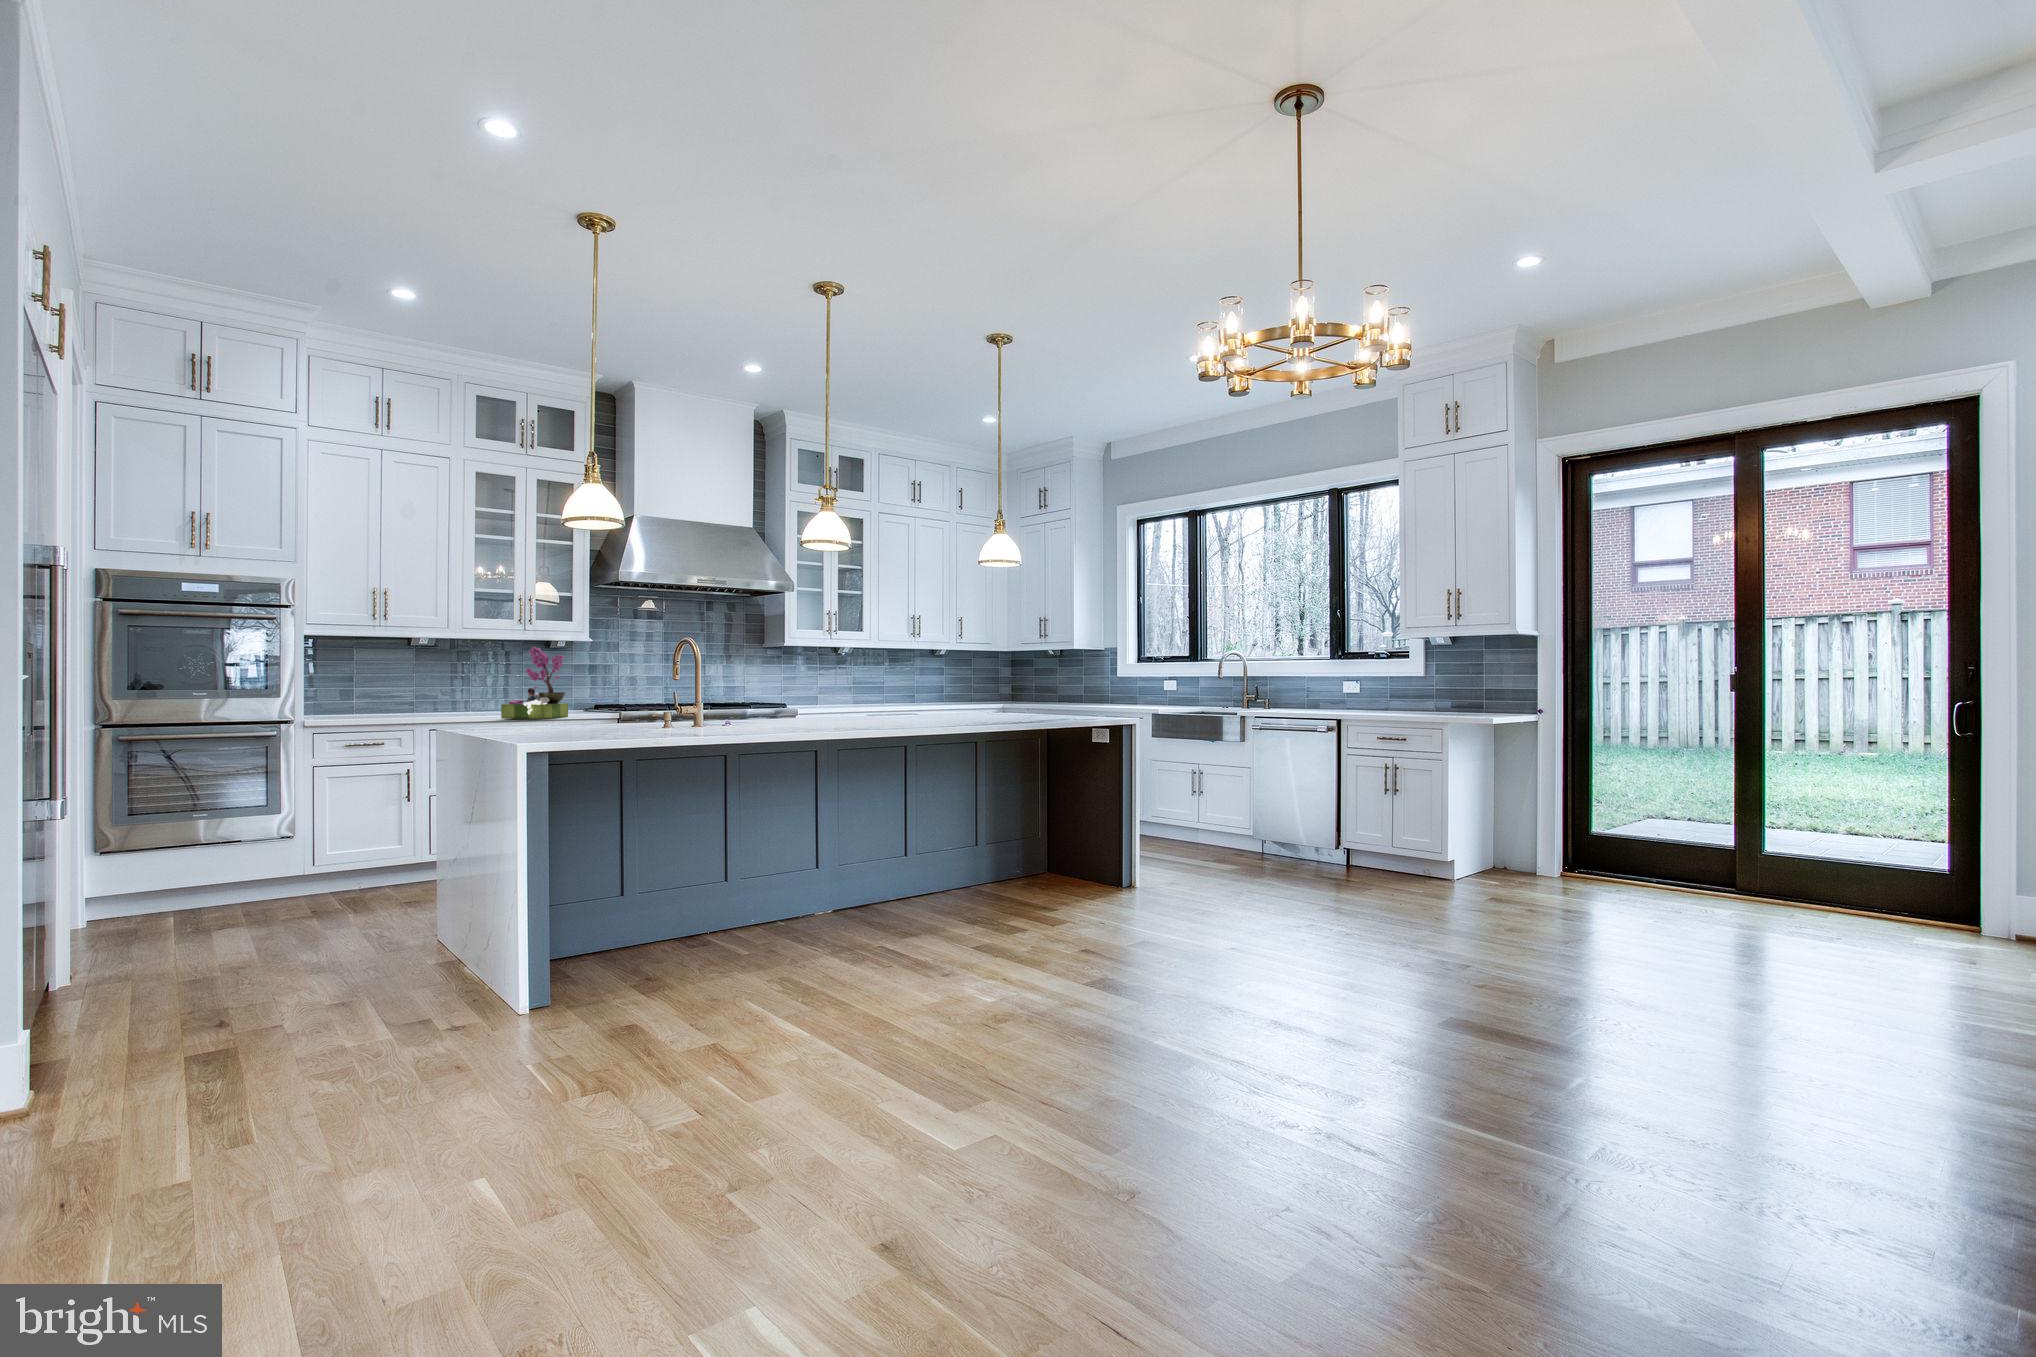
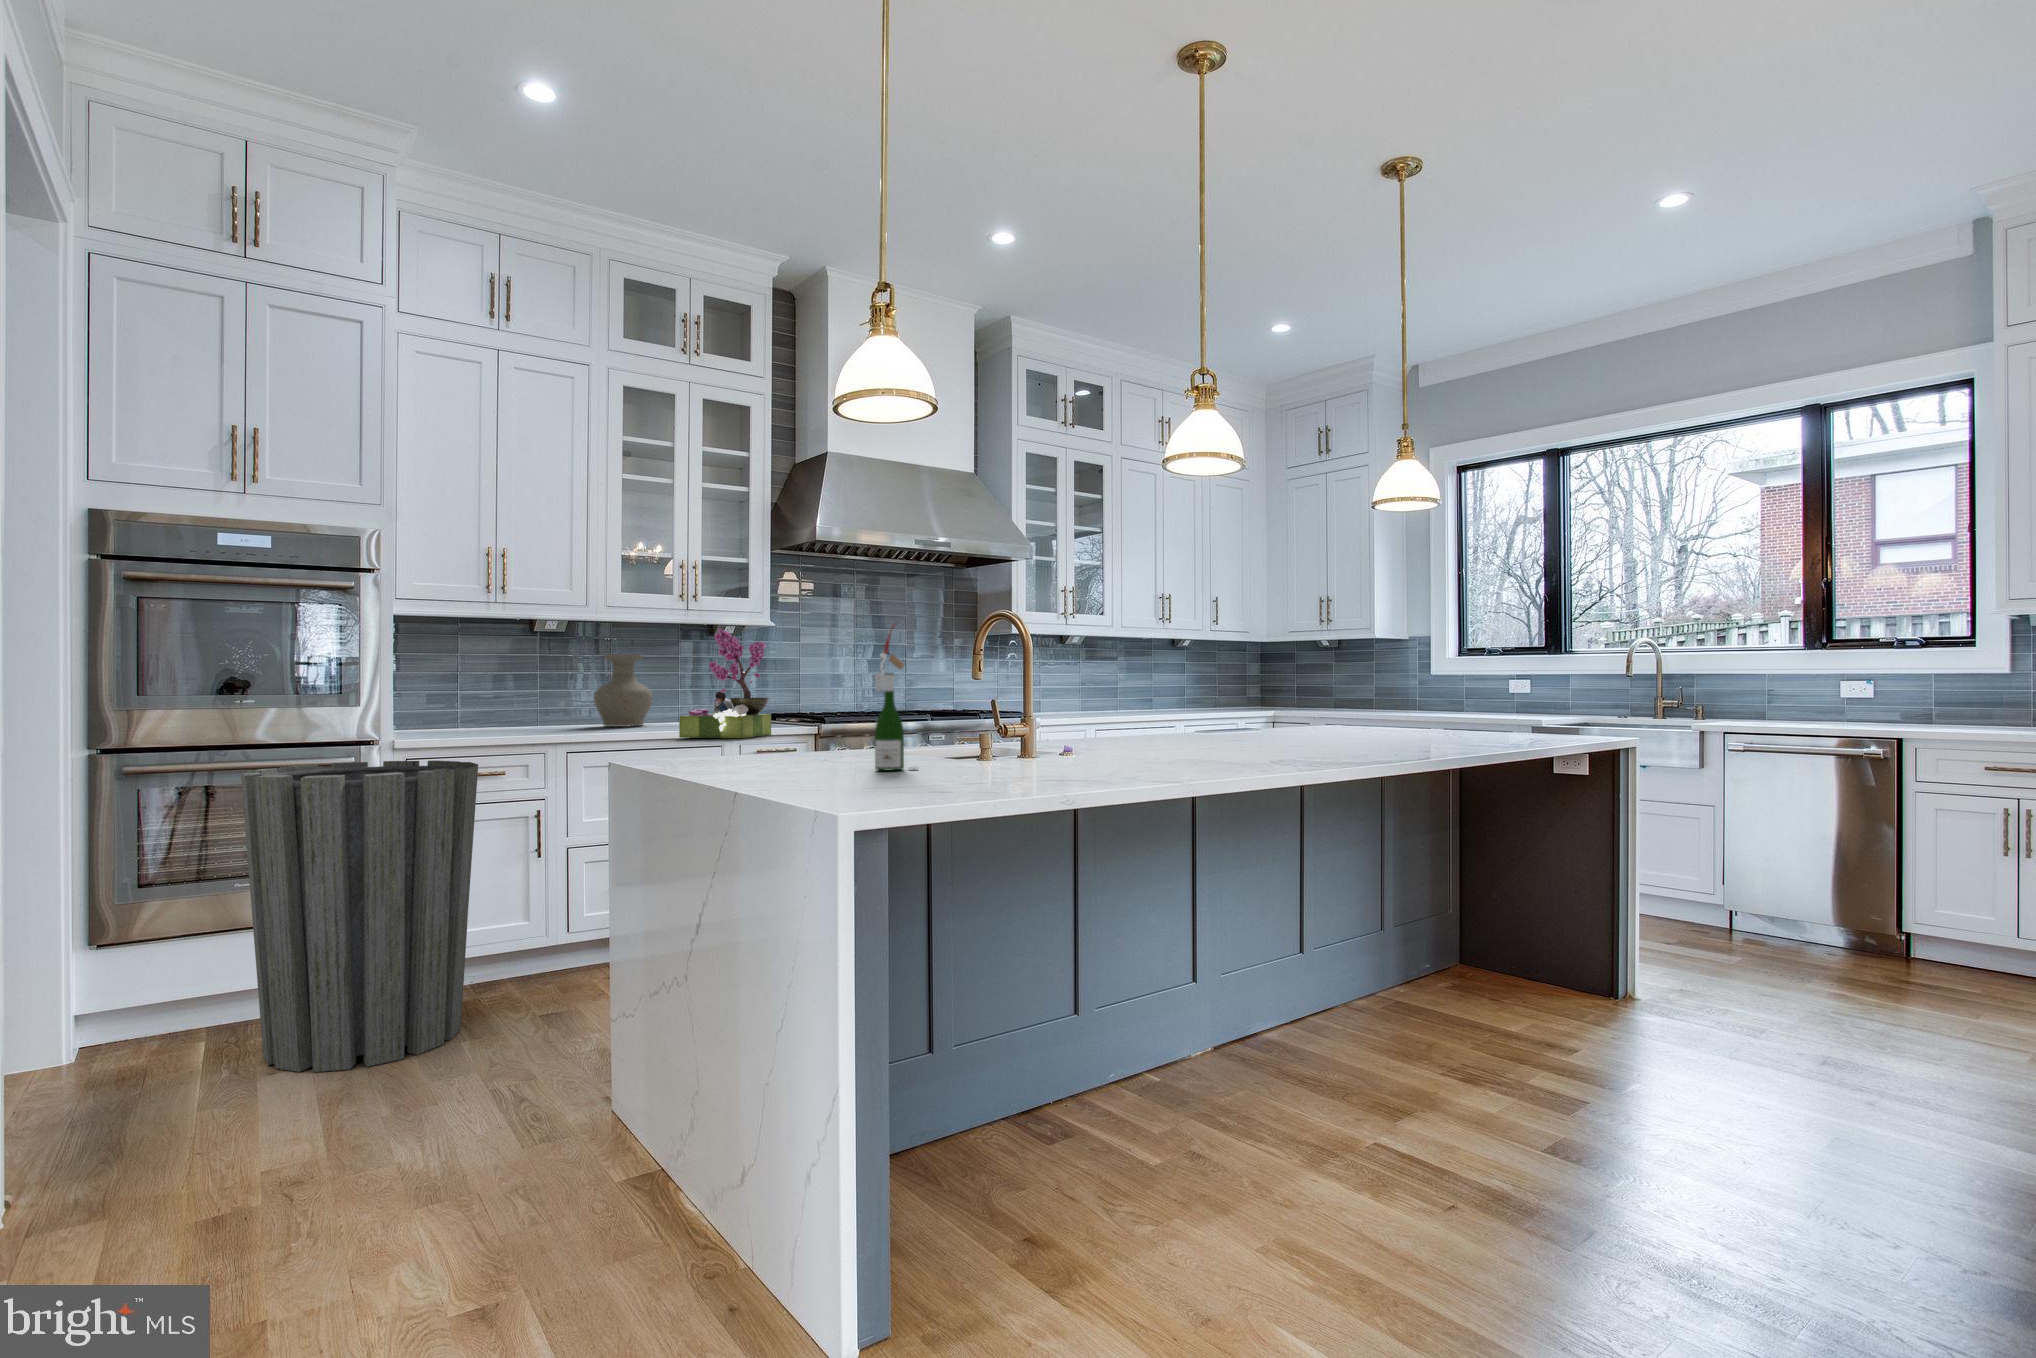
wine bottle: none [580,650,606,732] -> present [875,624,917,771]
vase: none [454,662,499,713] -> present [594,654,653,727]
trash can: none [200,735,363,930] -> present [241,761,478,1072]

